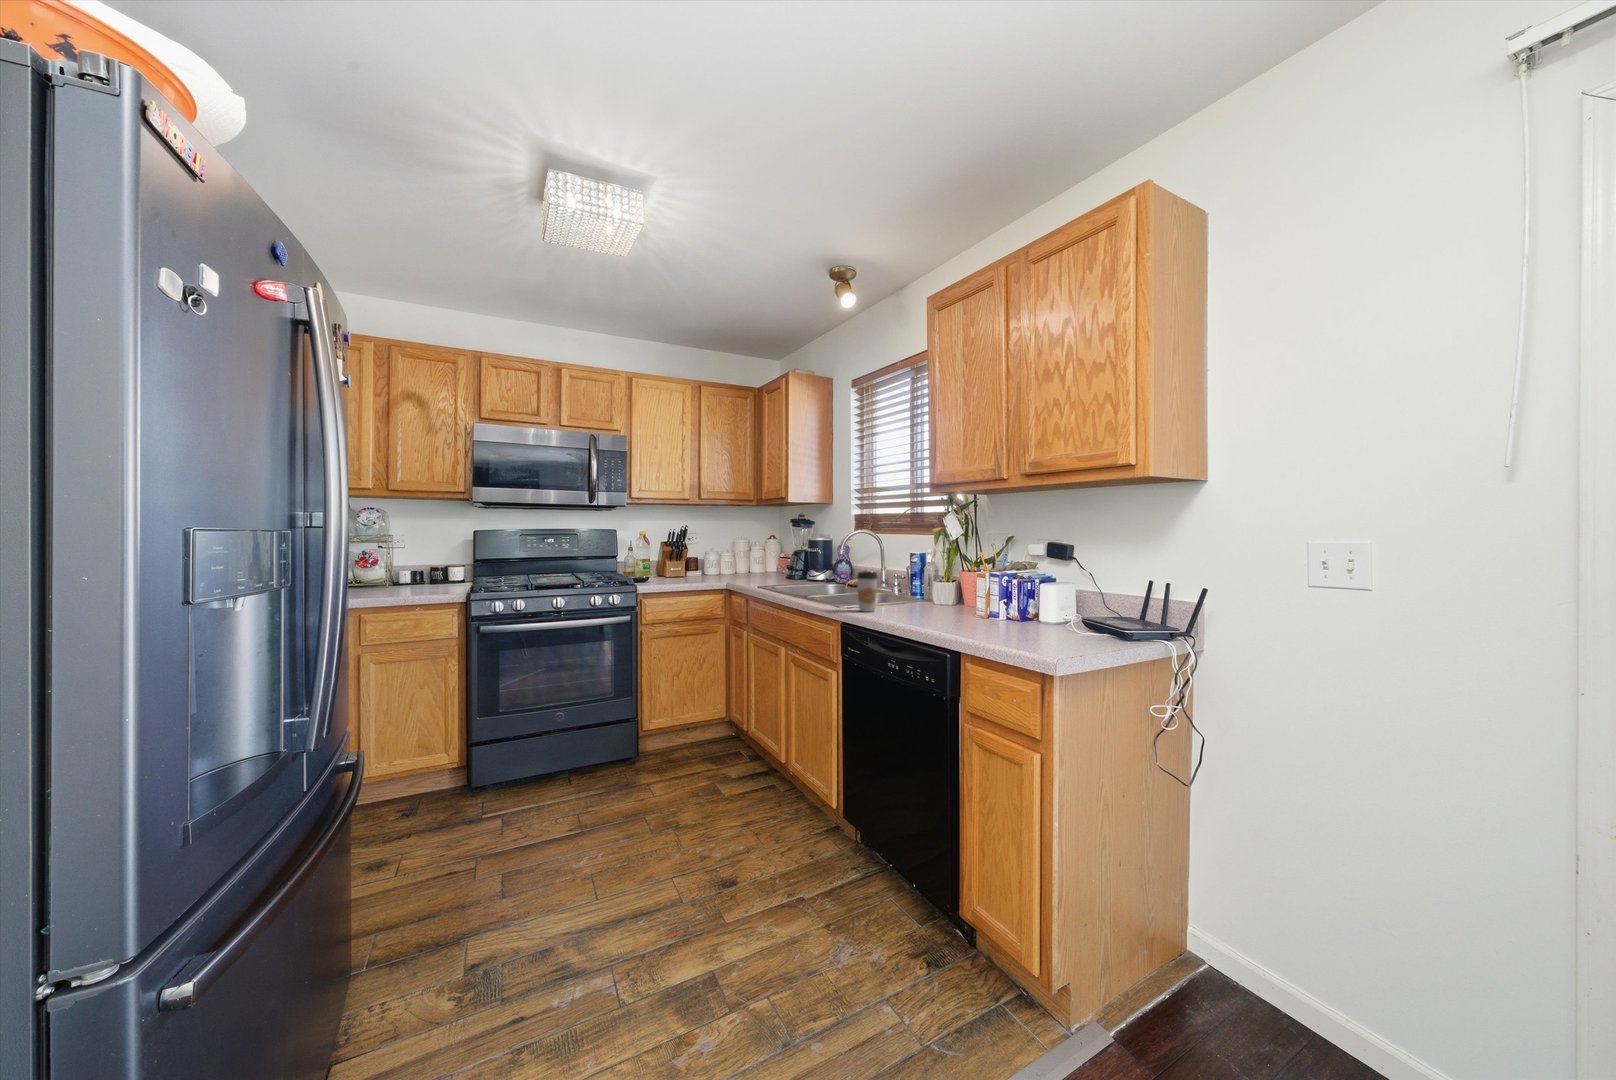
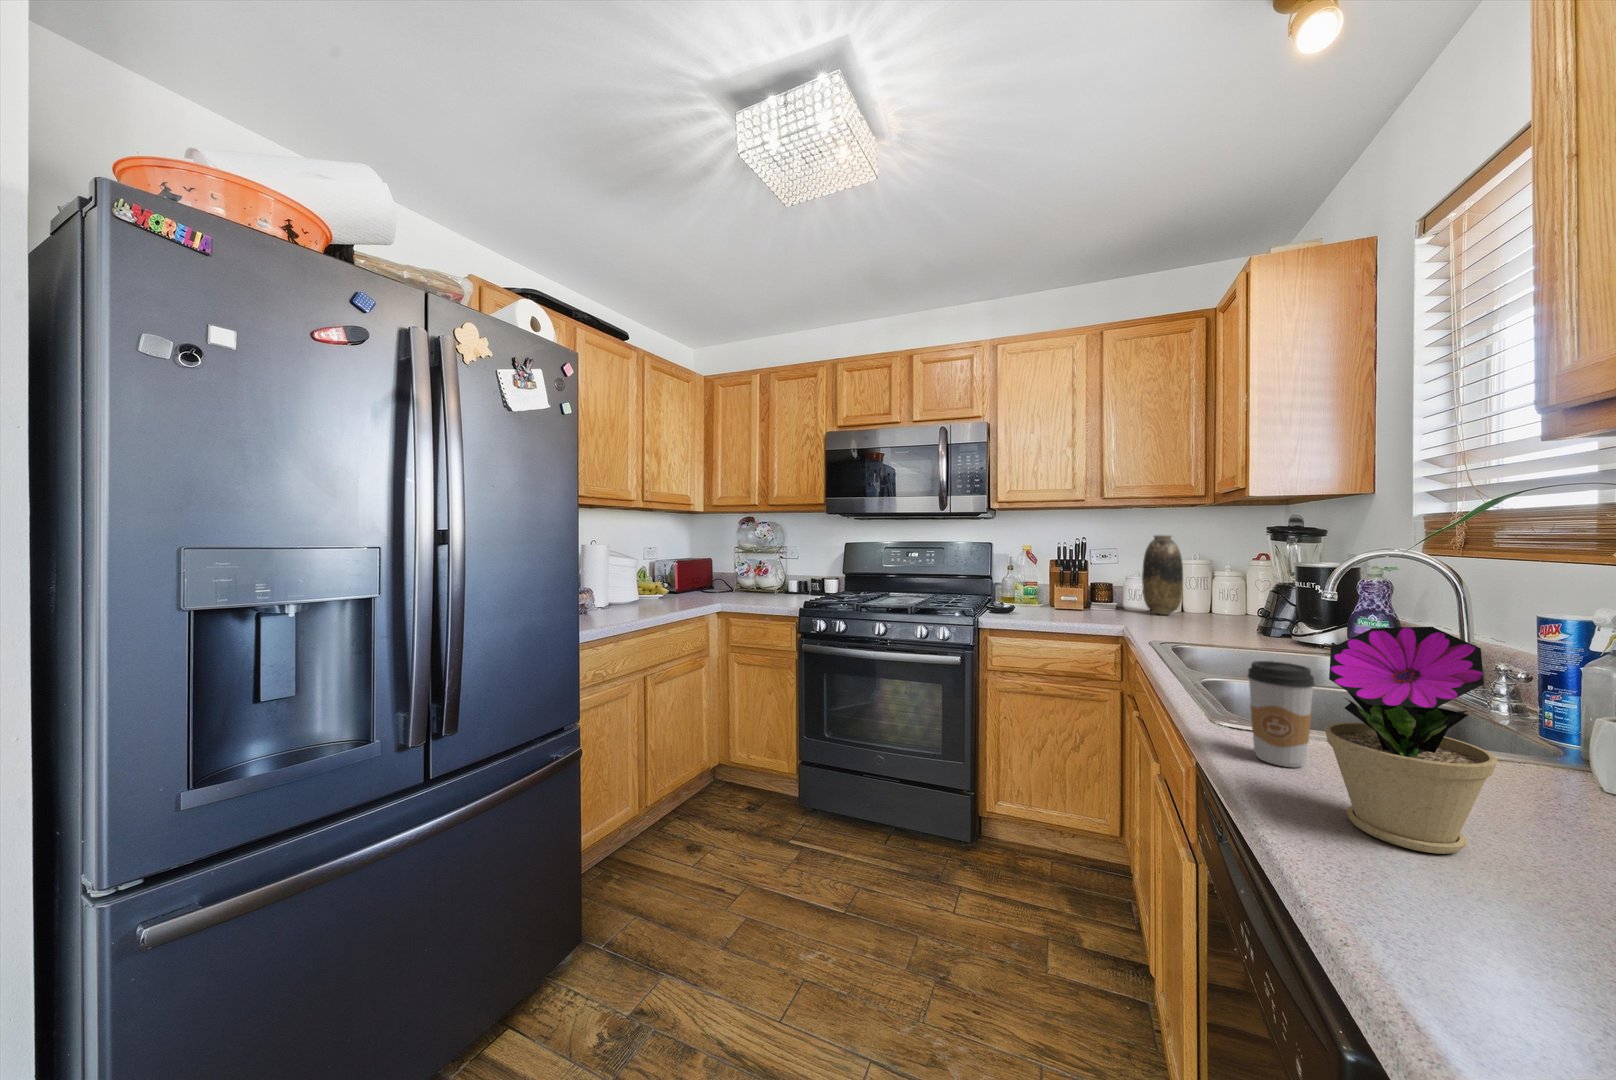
vase: none [725,525,747,577] -> present [1142,535,1183,615]
flower pot: none [893,548,933,619] -> present [1325,627,1497,854]

